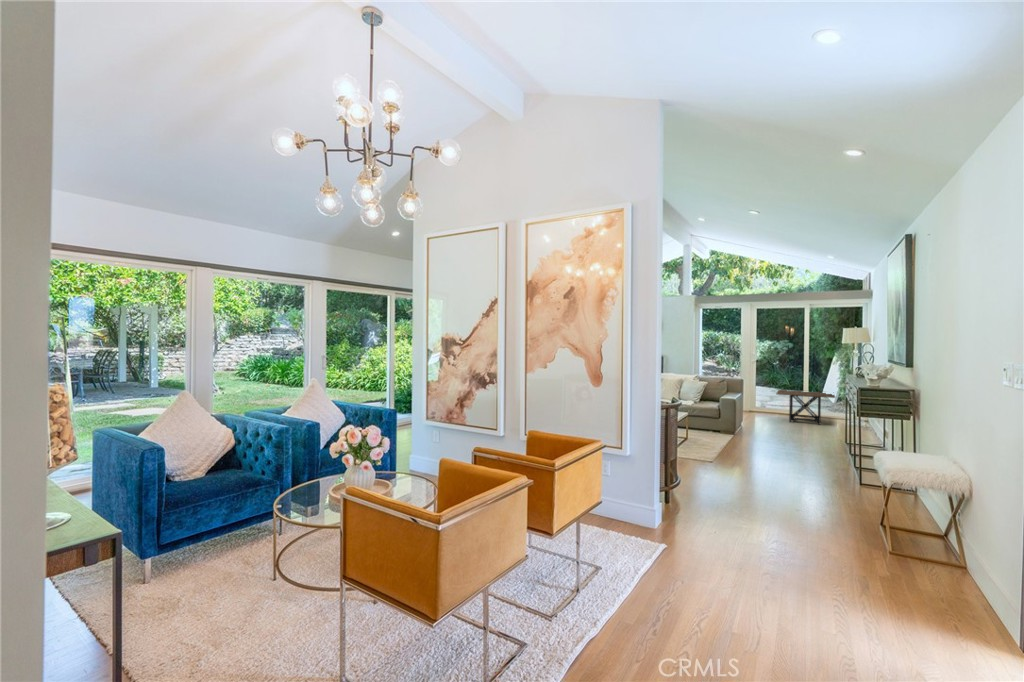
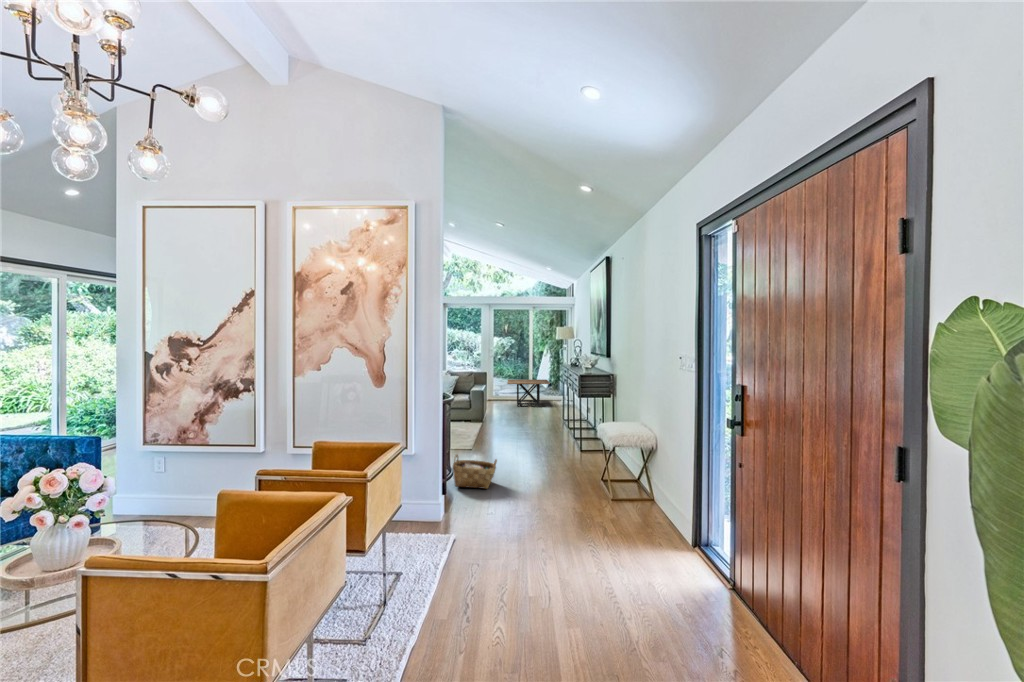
woven basket: none [681,463,733,506] -> present [453,454,497,489]

